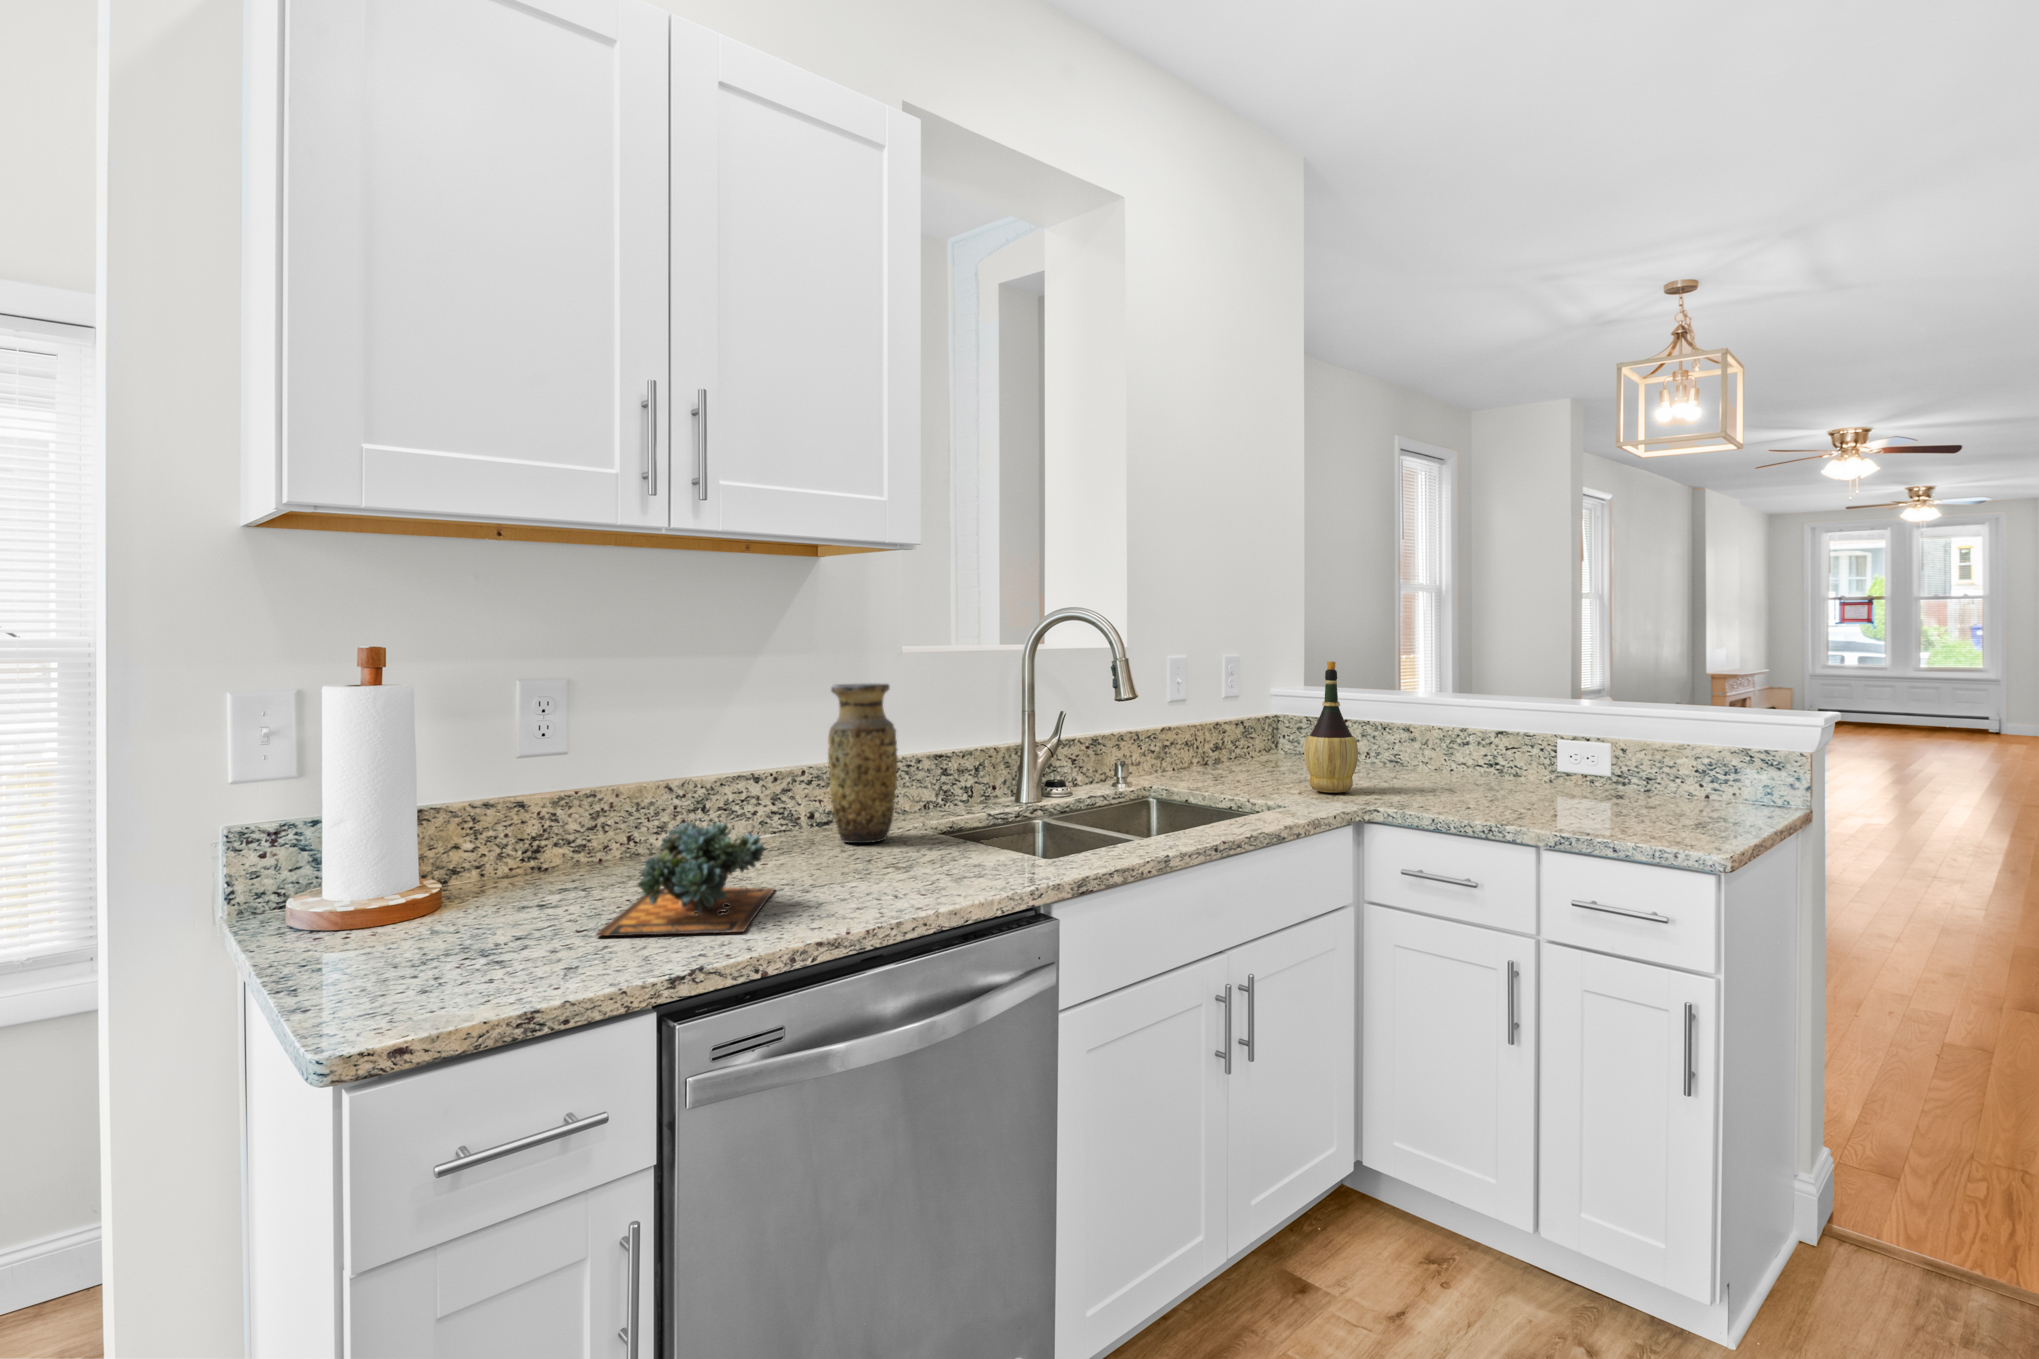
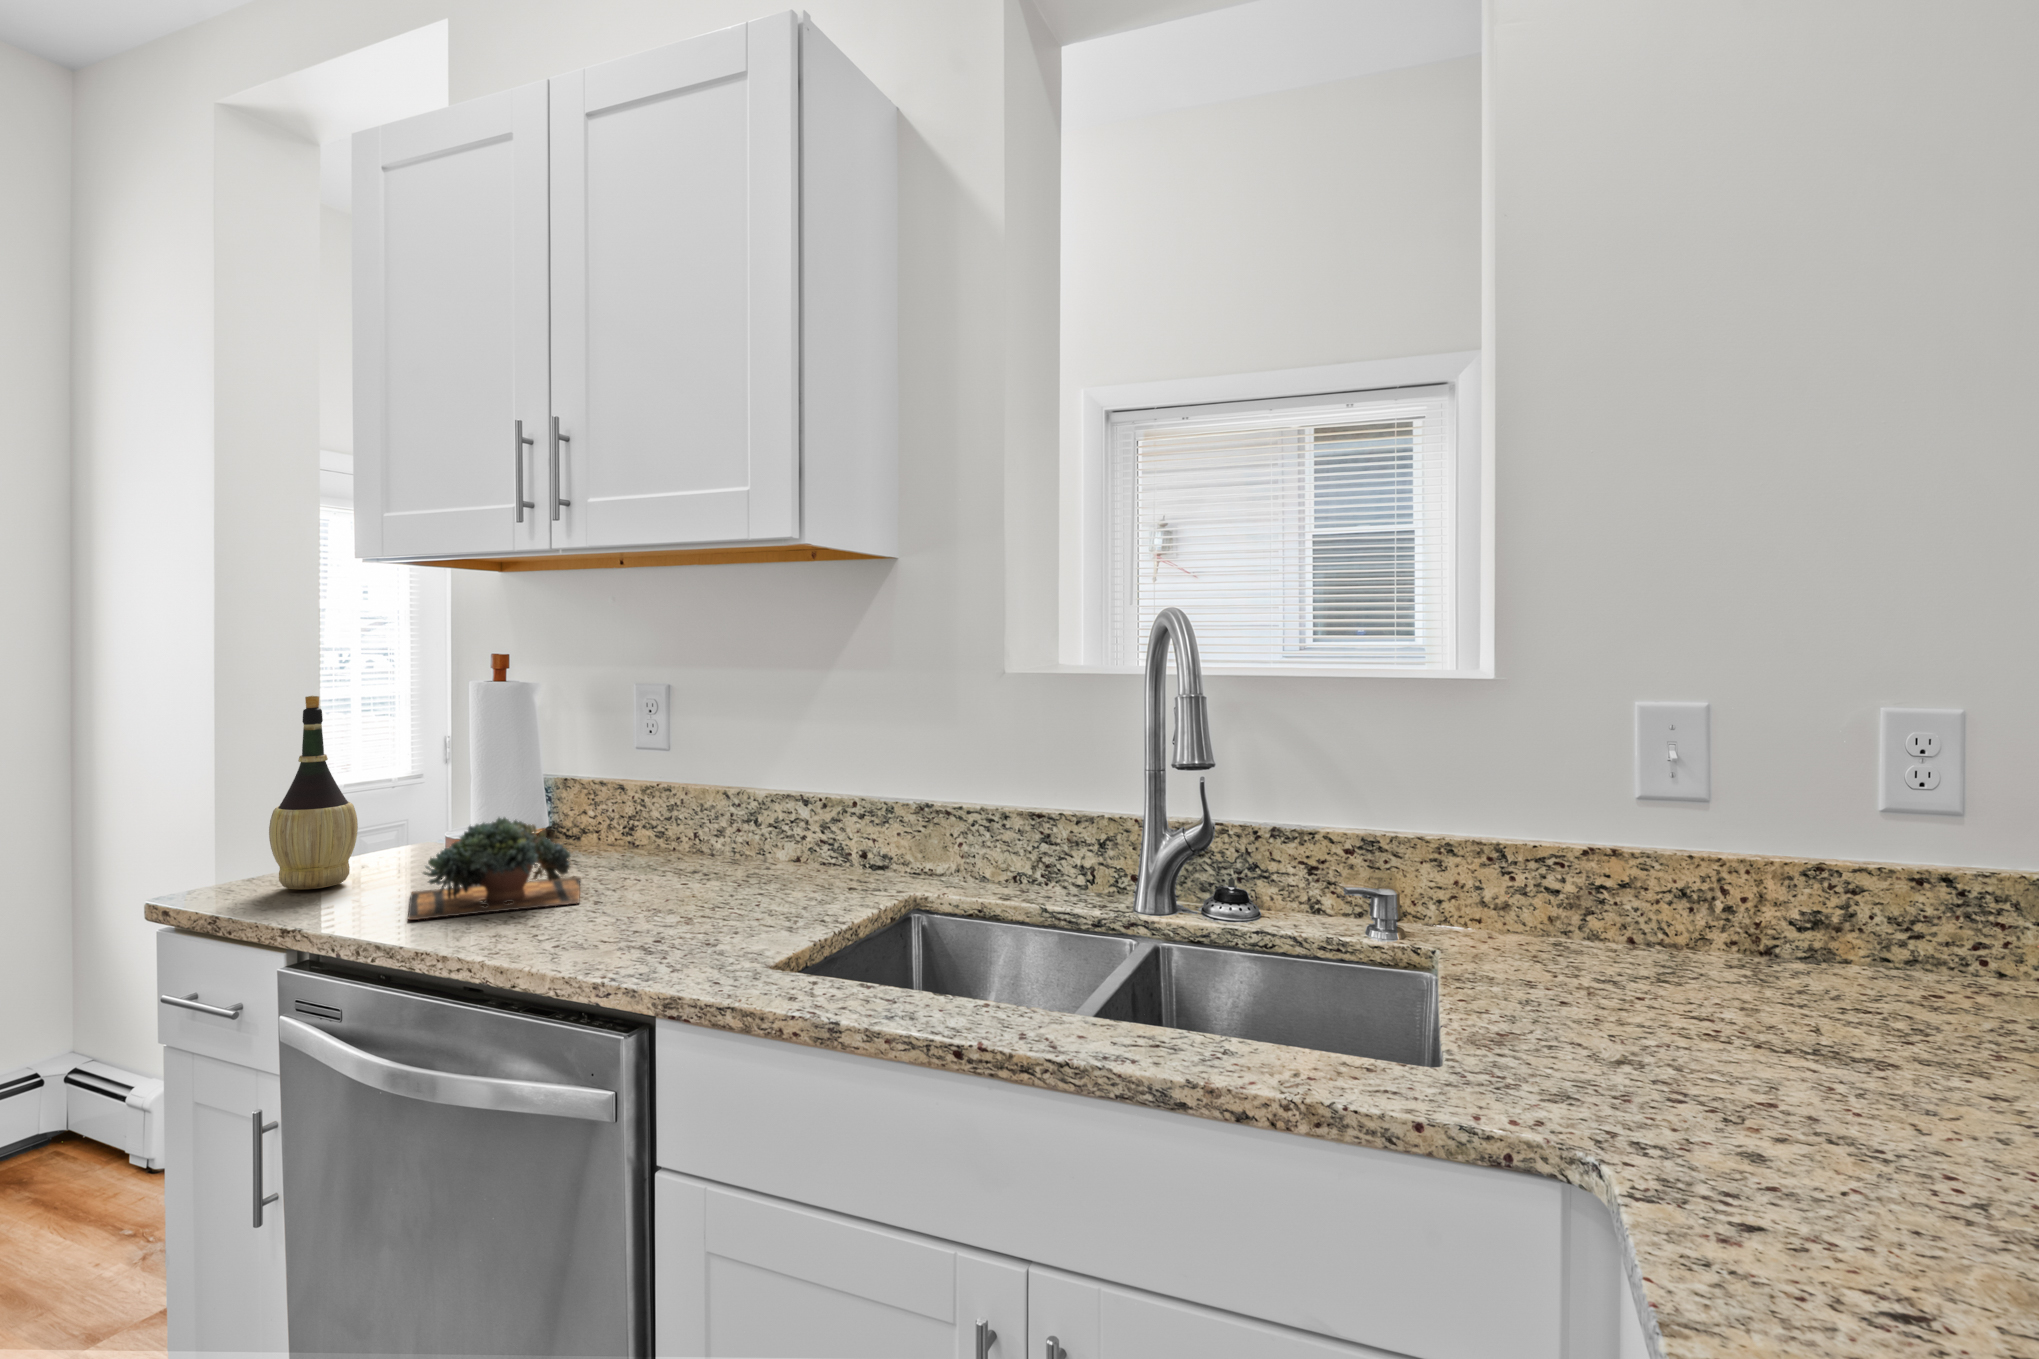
wine bottle: present [1304,661,1358,793] -> present [269,696,358,889]
vase: present [828,684,898,843] -> none [780,705,862,897]

